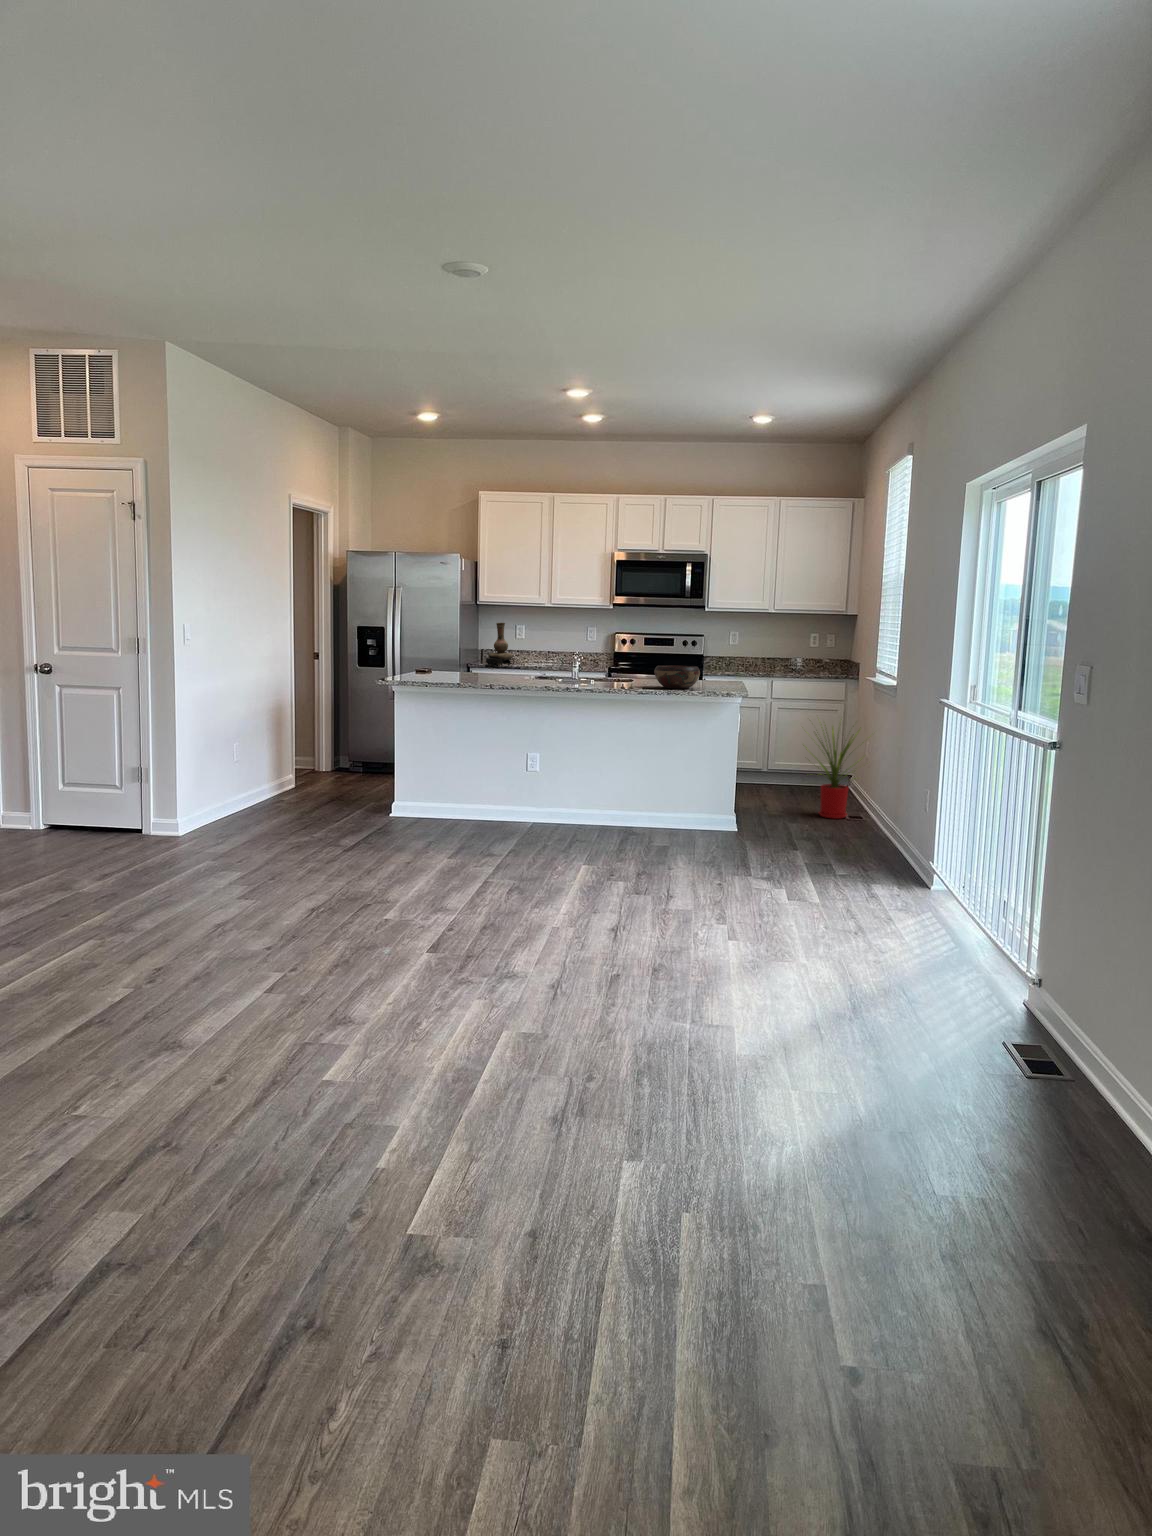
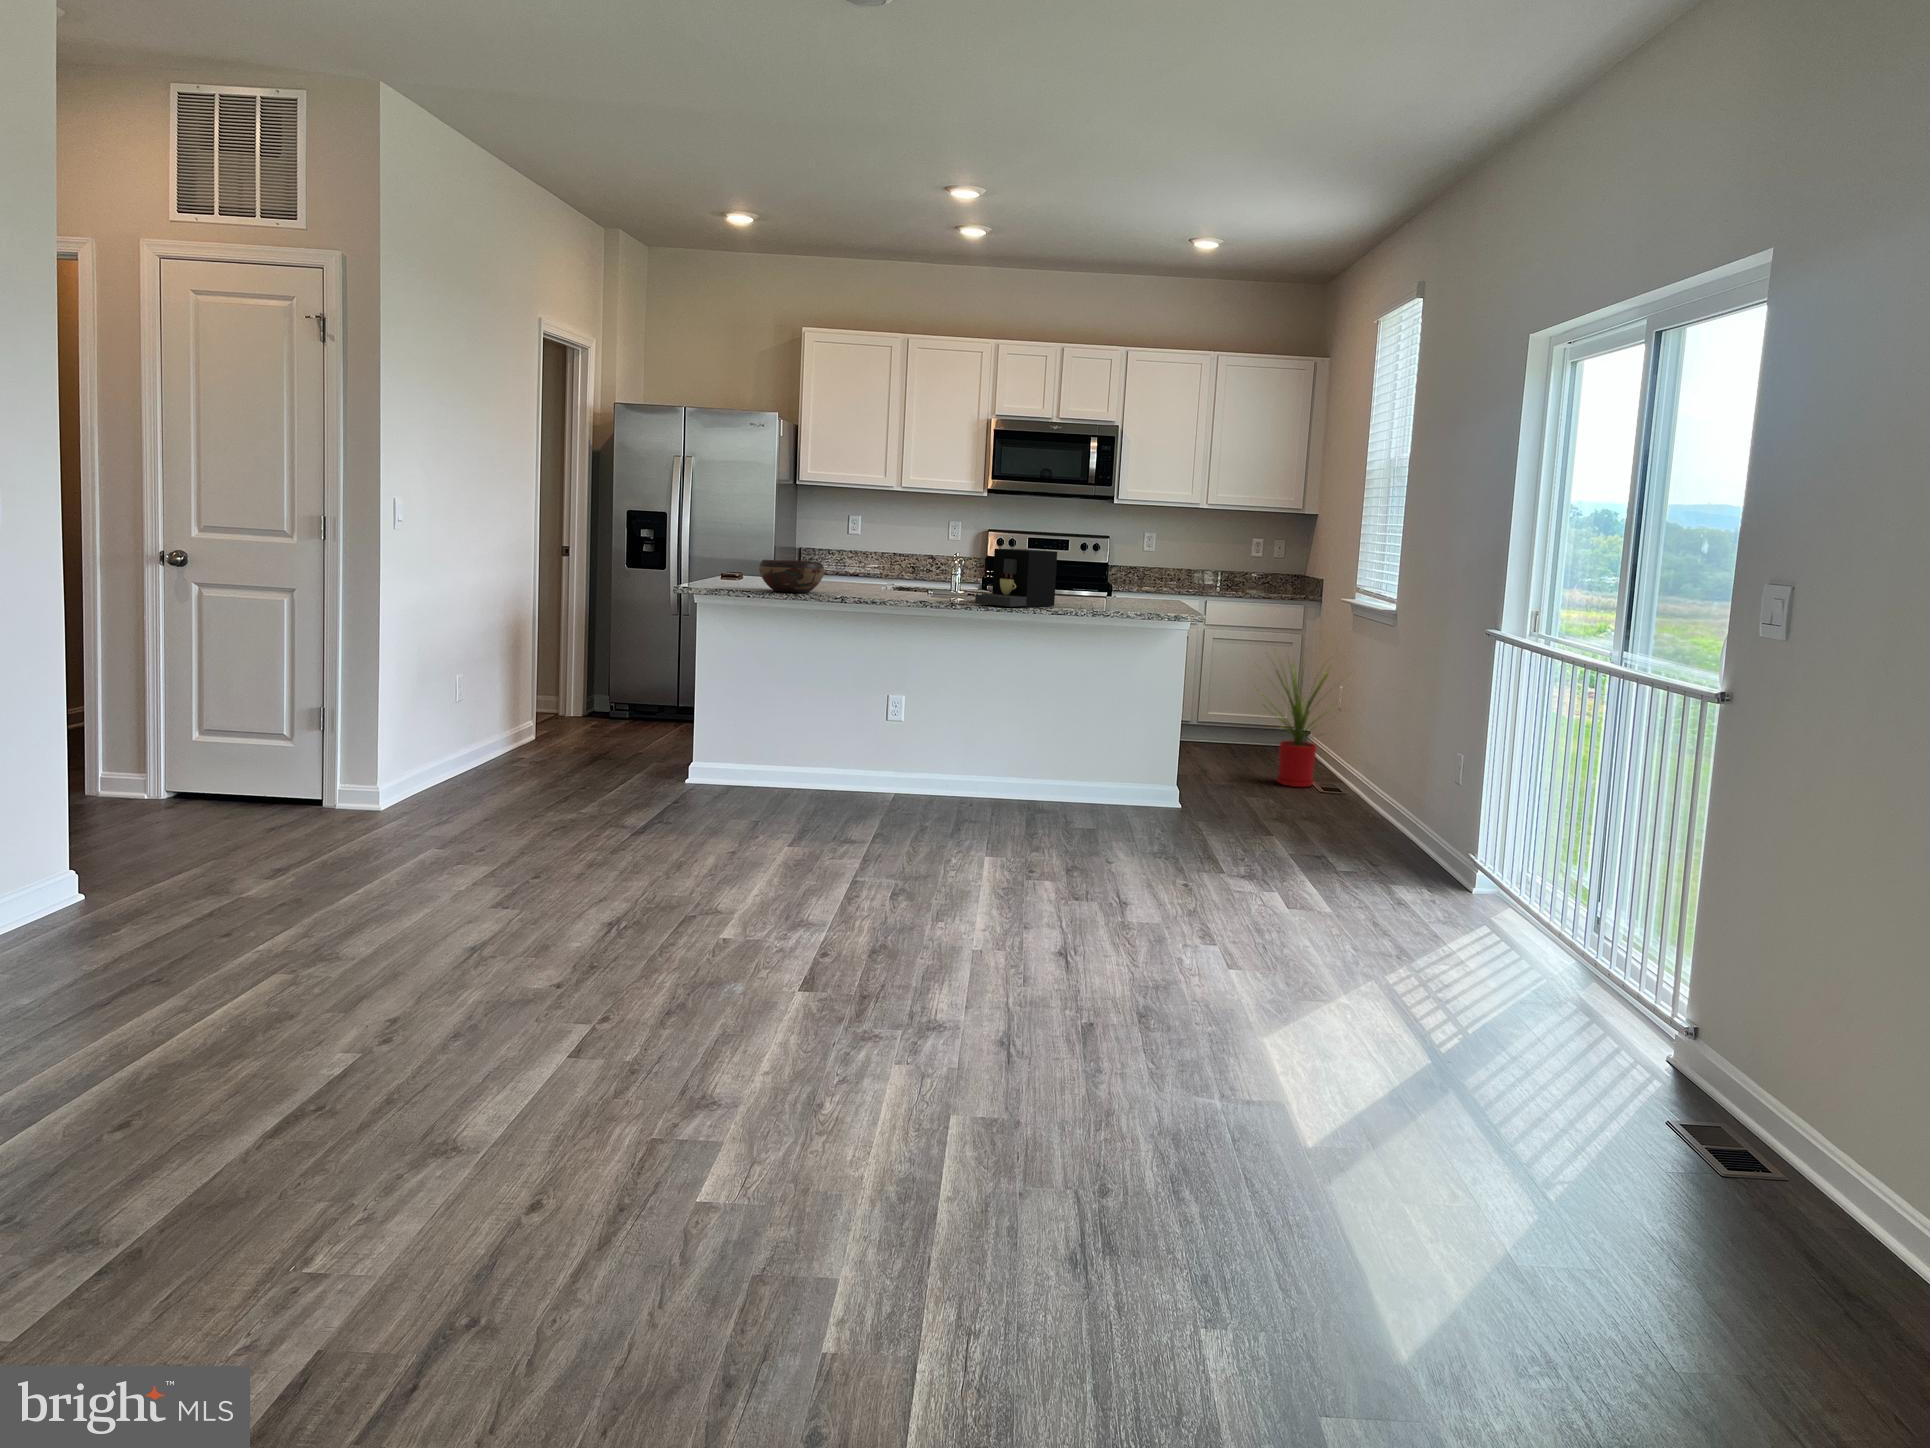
vase: present [485,623,513,667] -> none [811,513,853,575]
coffee maker: none [583,647,644,690] -> present [975,549,1057,607]
decorative bowl: present [654,666,700,689] -> present [759,560,824,593]

